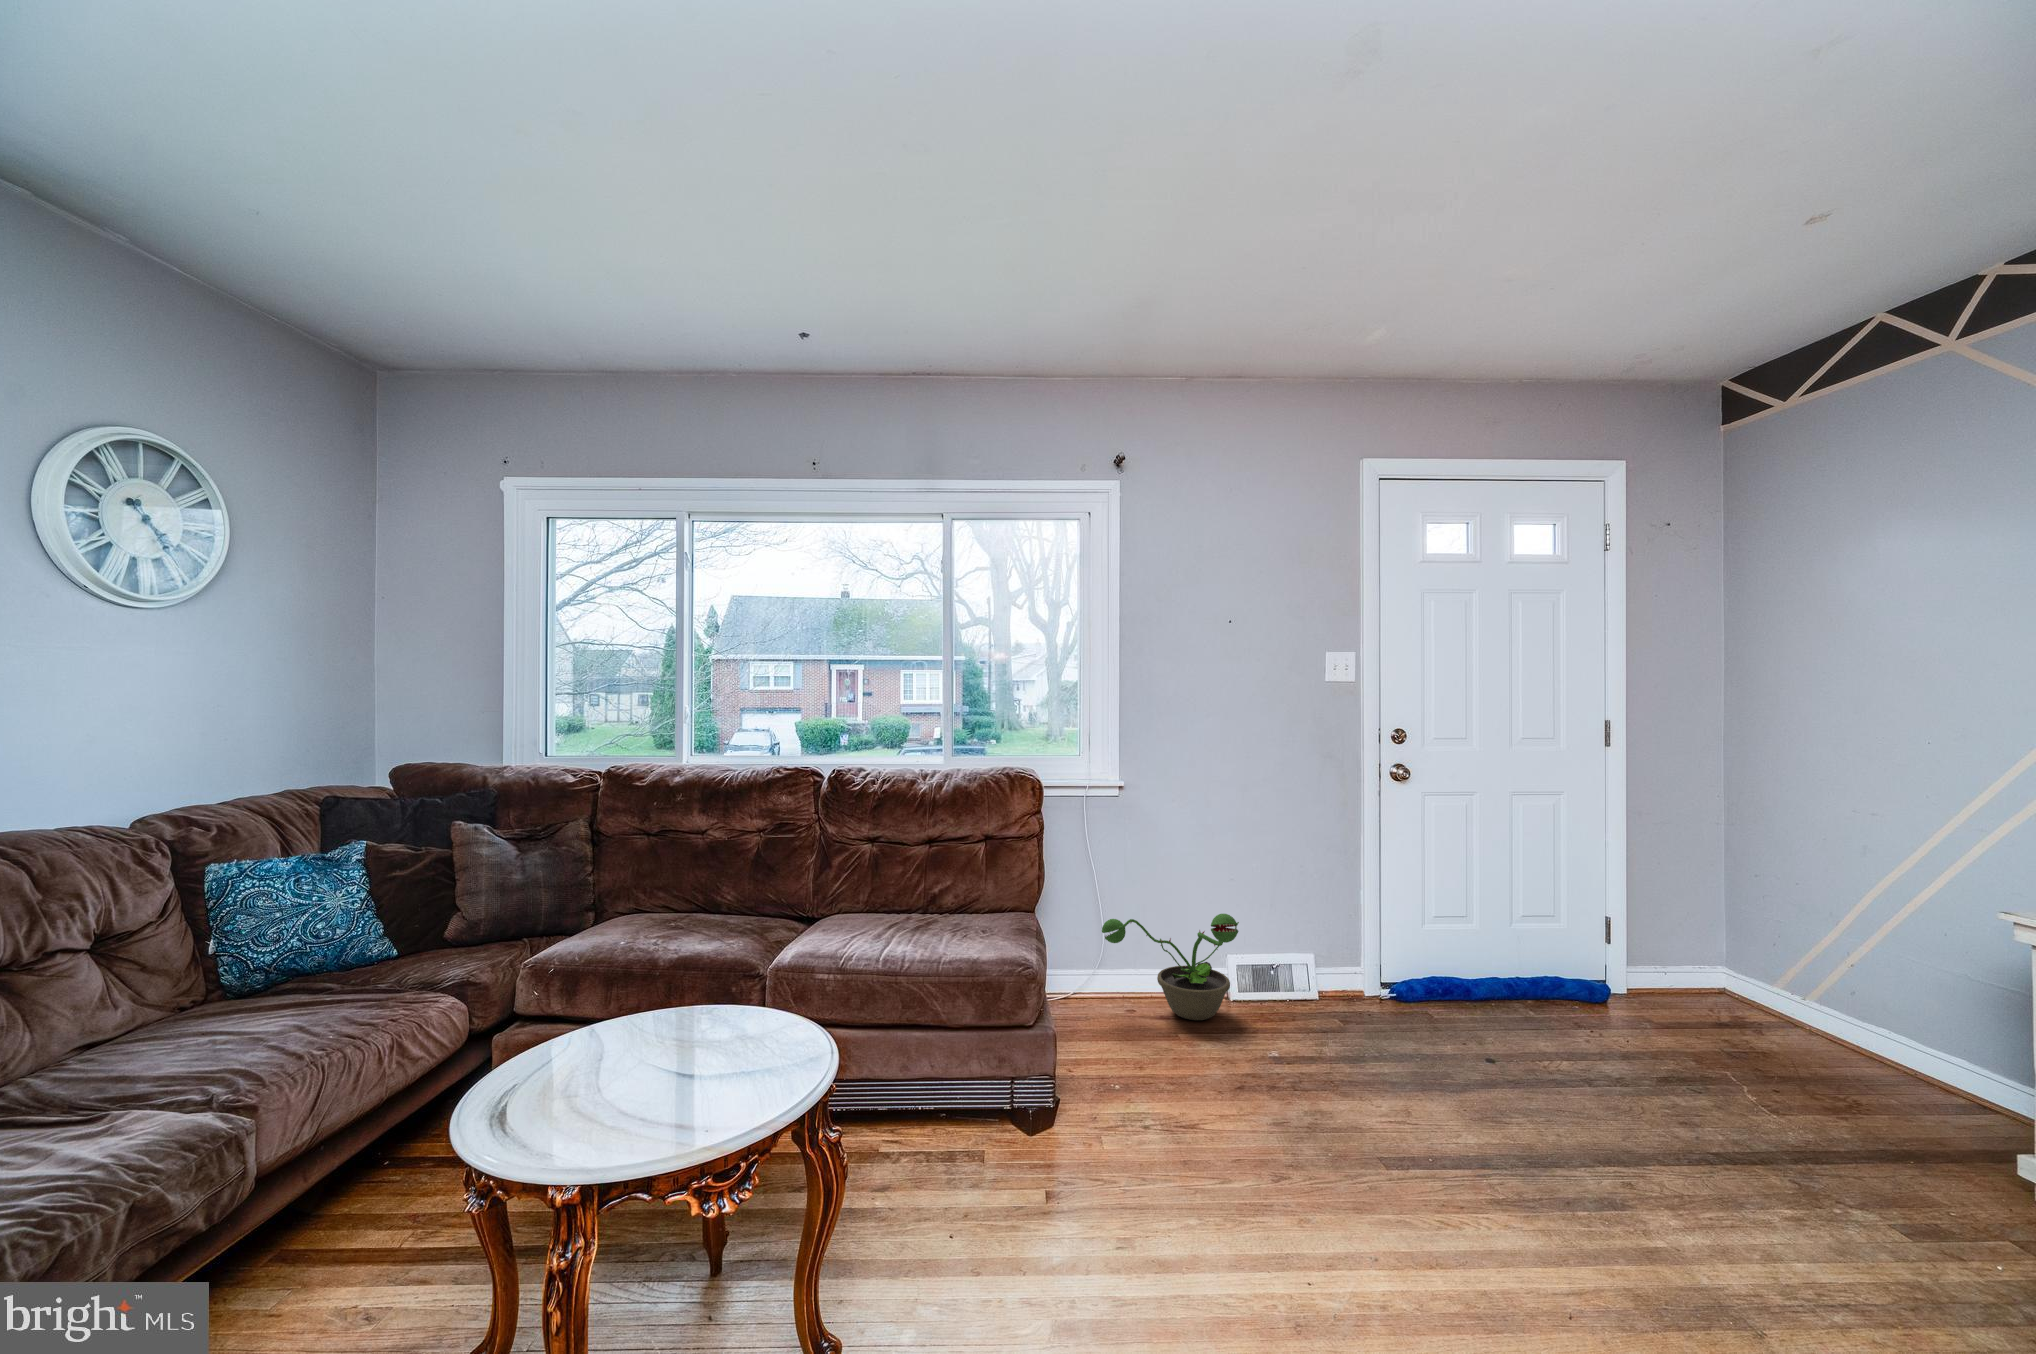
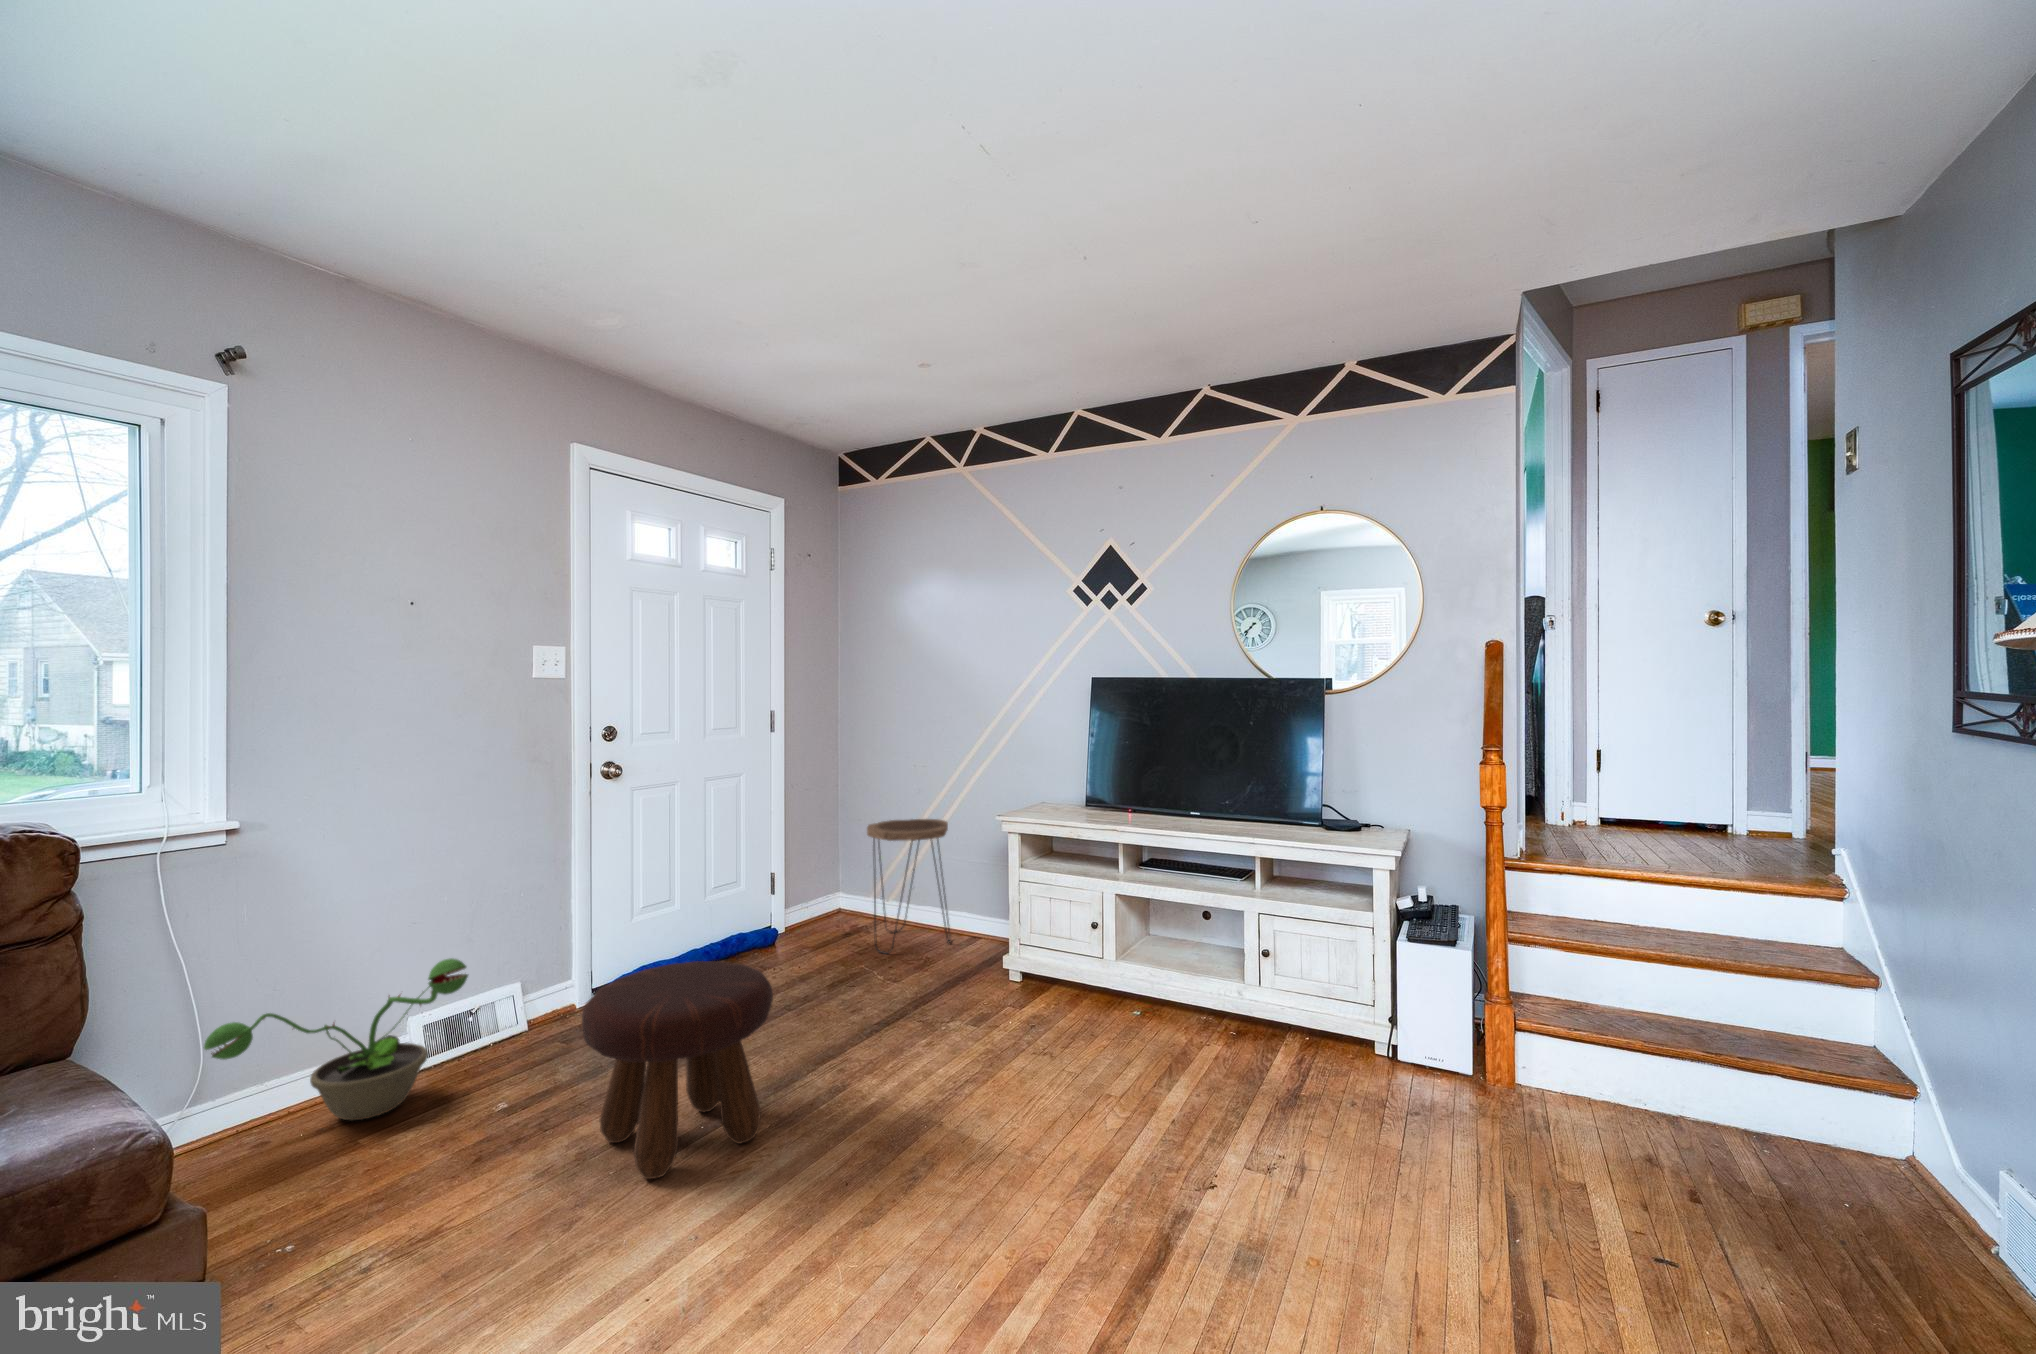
side table: none [1746,886,1917,1093] -> present [867,819,950,954]
footstool: none [1306,975,1507,1201] -> present [582,961,773,1179]

